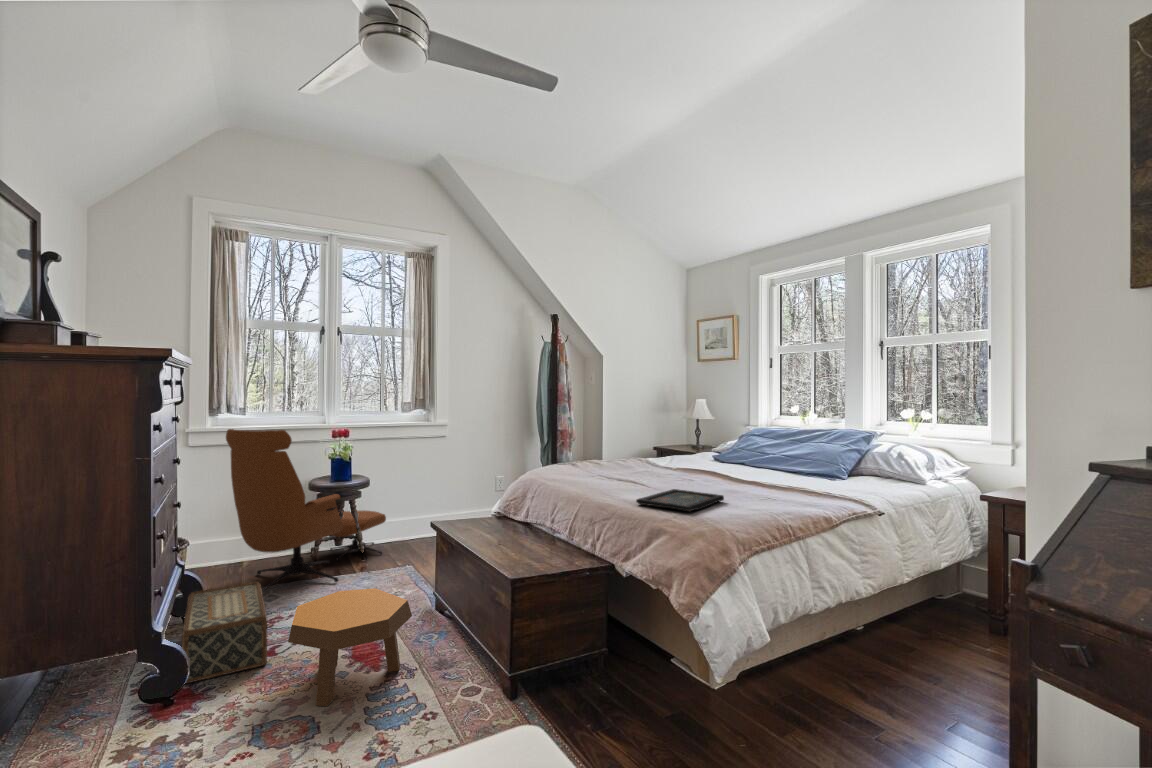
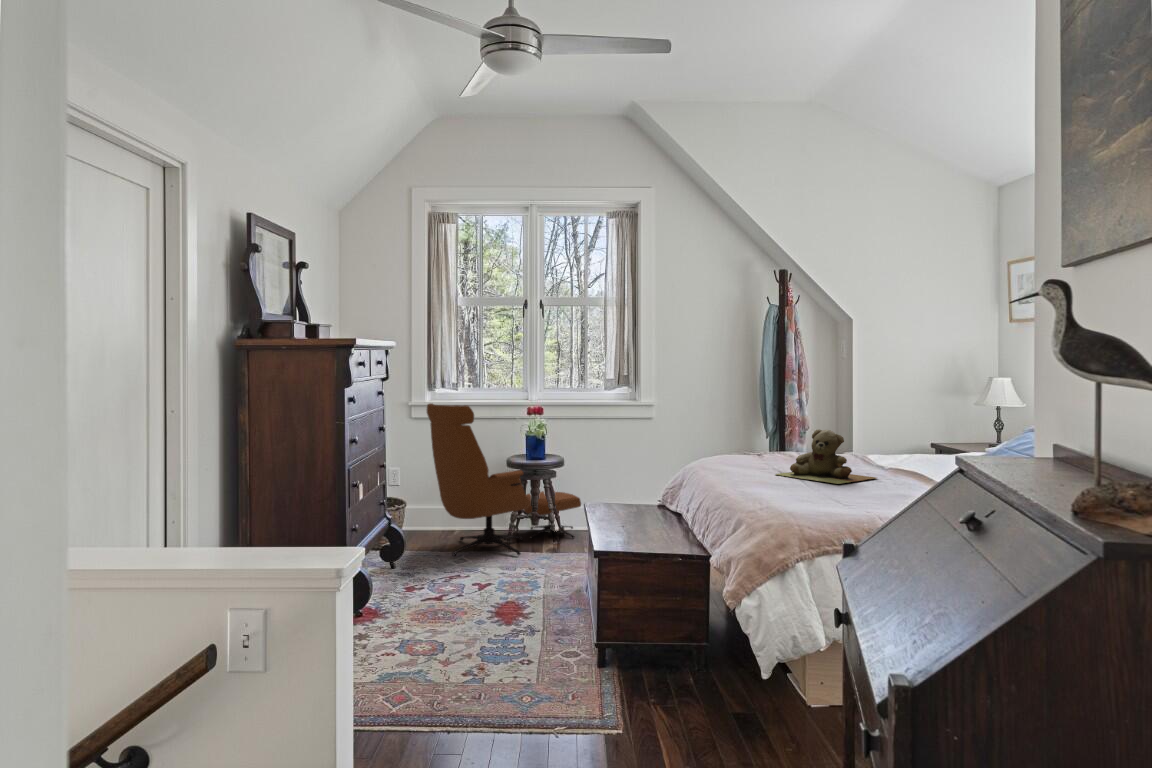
teddy bear: none [606,440,683,485] -> present [776,429,876,484]
tray: present [636,489,724,511] -> none [760,487,873,508]
woven basket: present [182,582,267,684] -> none [371,540,443,607]
footstool: present [288,588,412,706] -> none [433,552,537,640]

